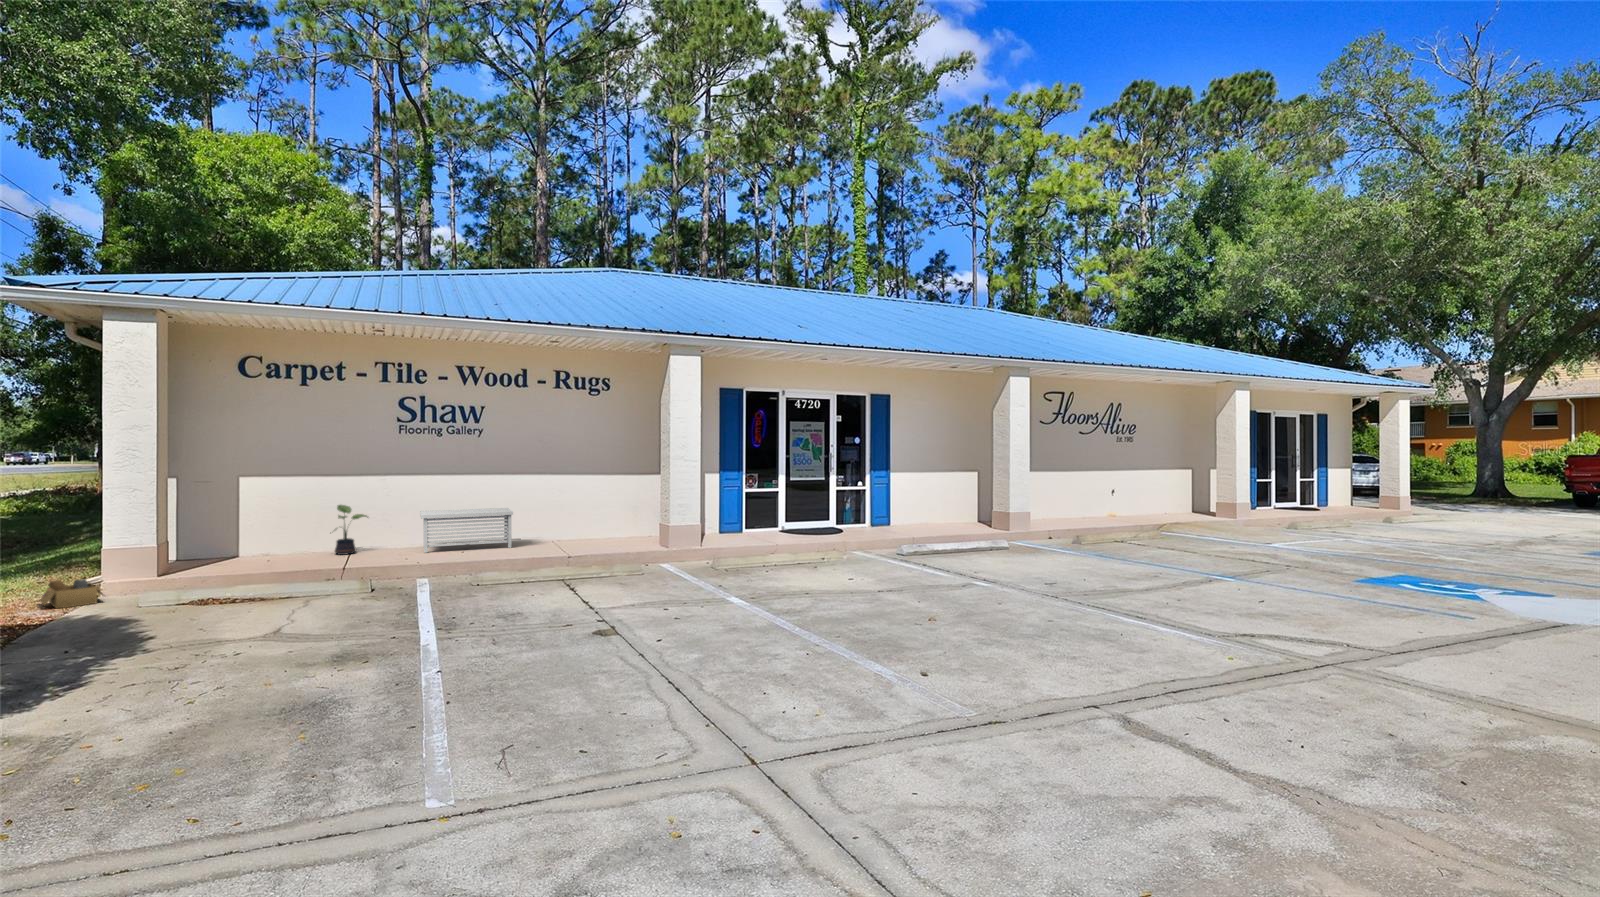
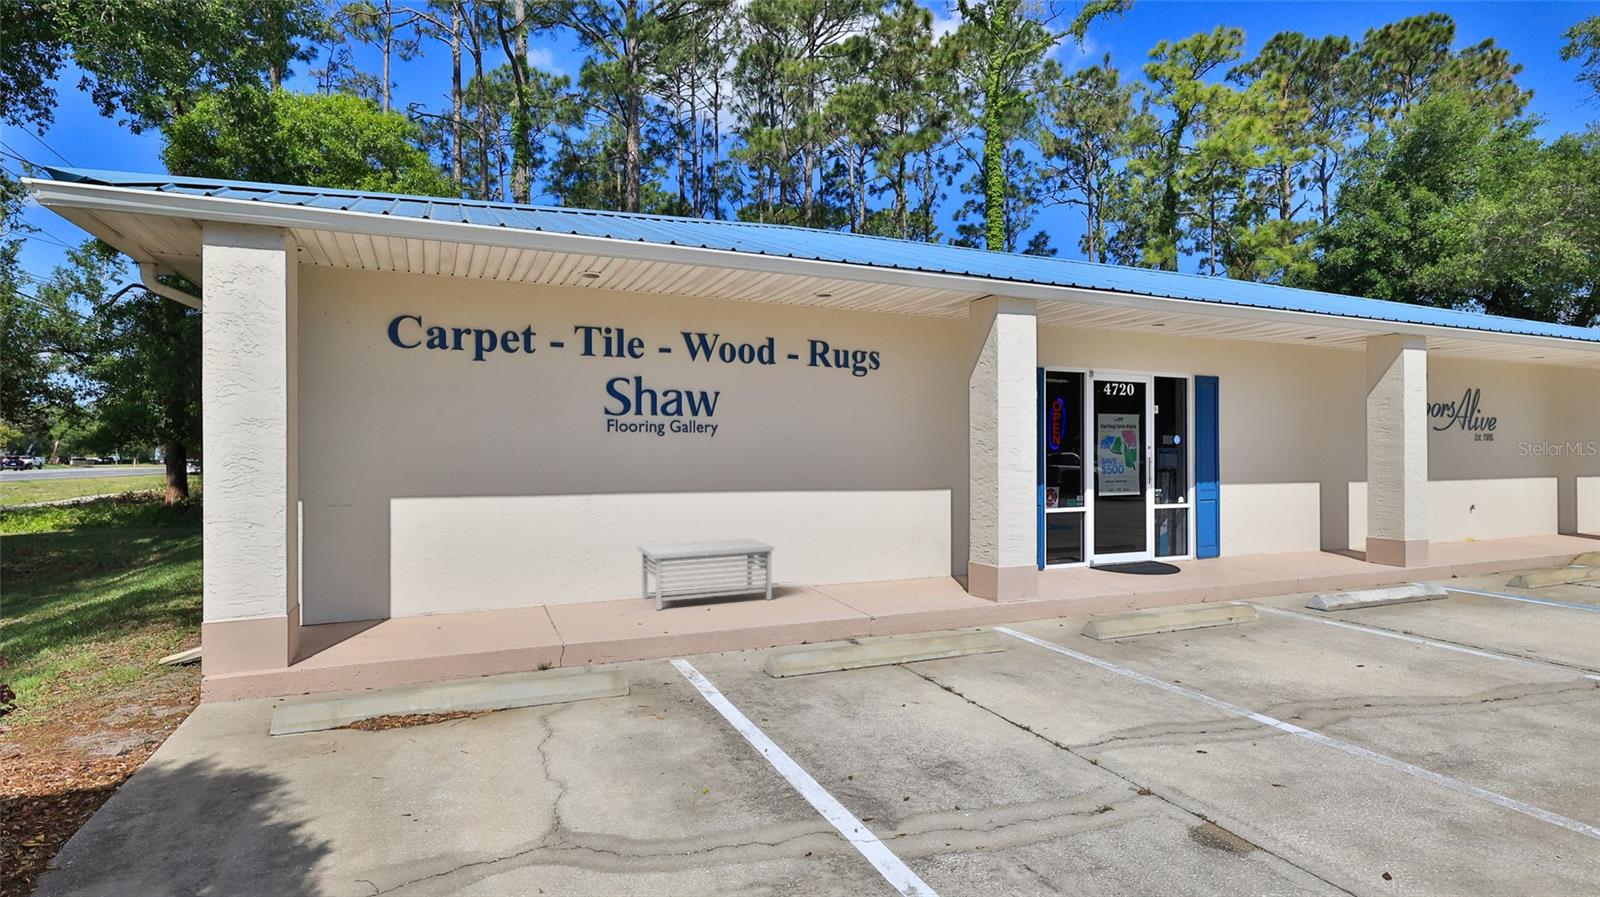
potted plant: present [335,505,368,555] -> none [523,537,574,614]
cardboard box: present [40,579,104,608] -> none [106,673,216,733]

